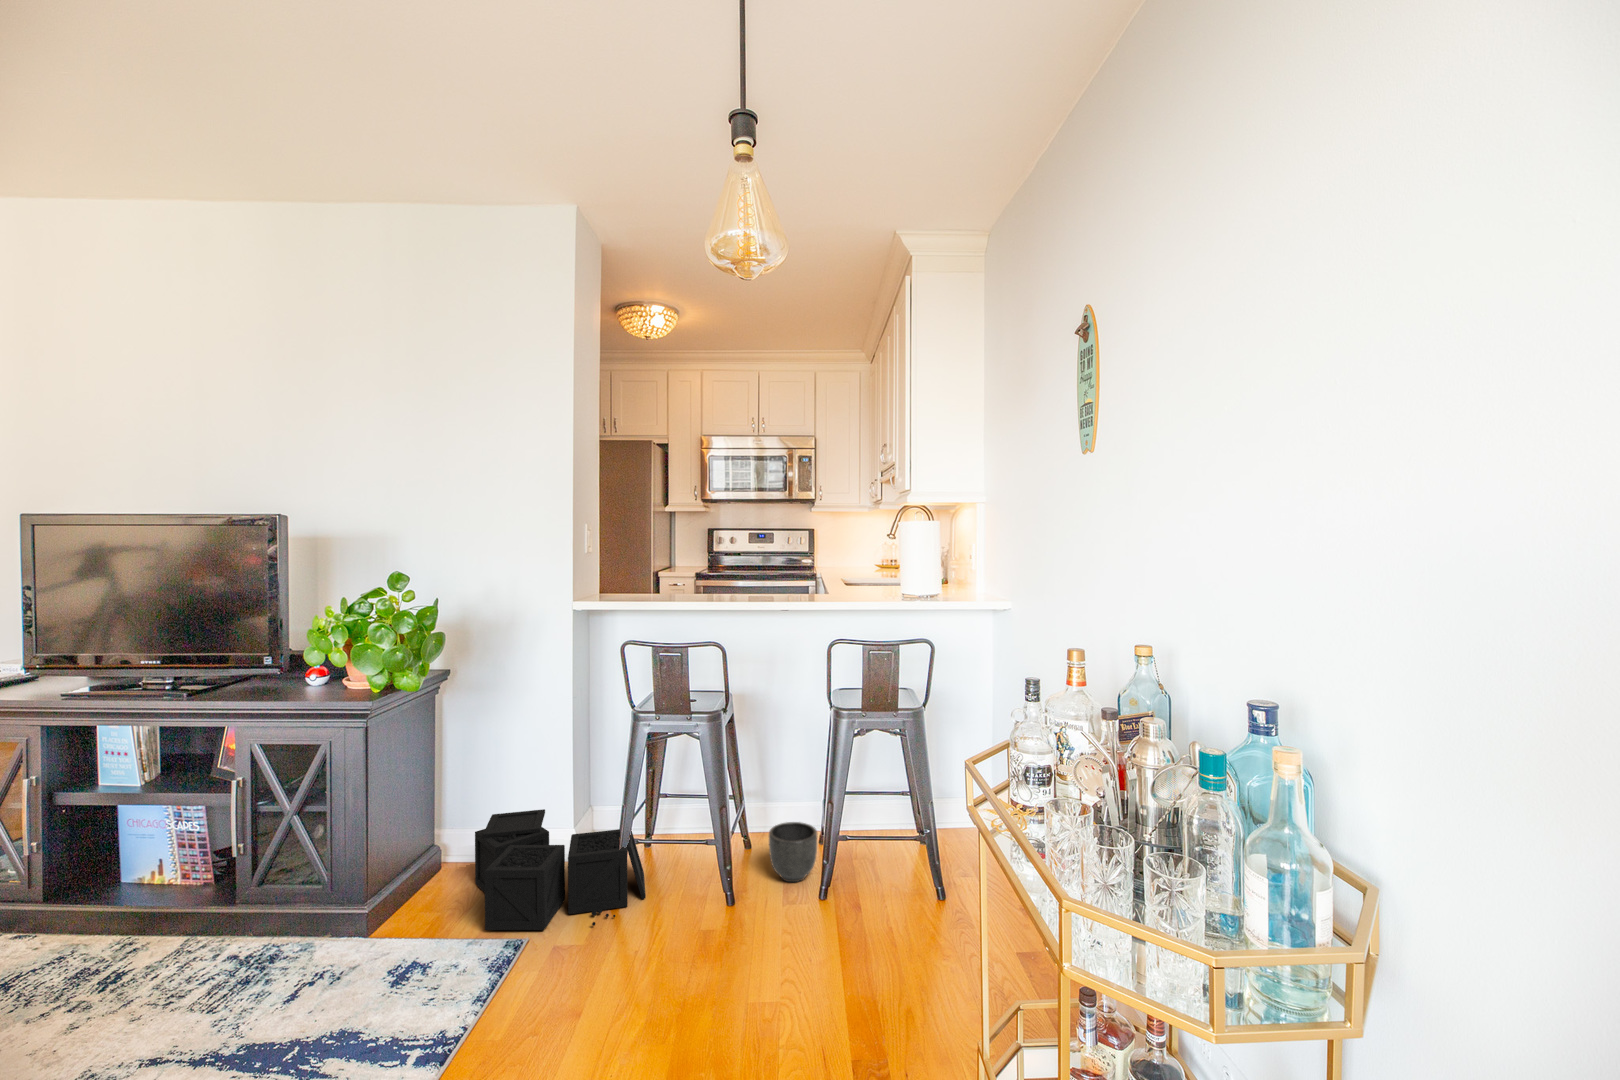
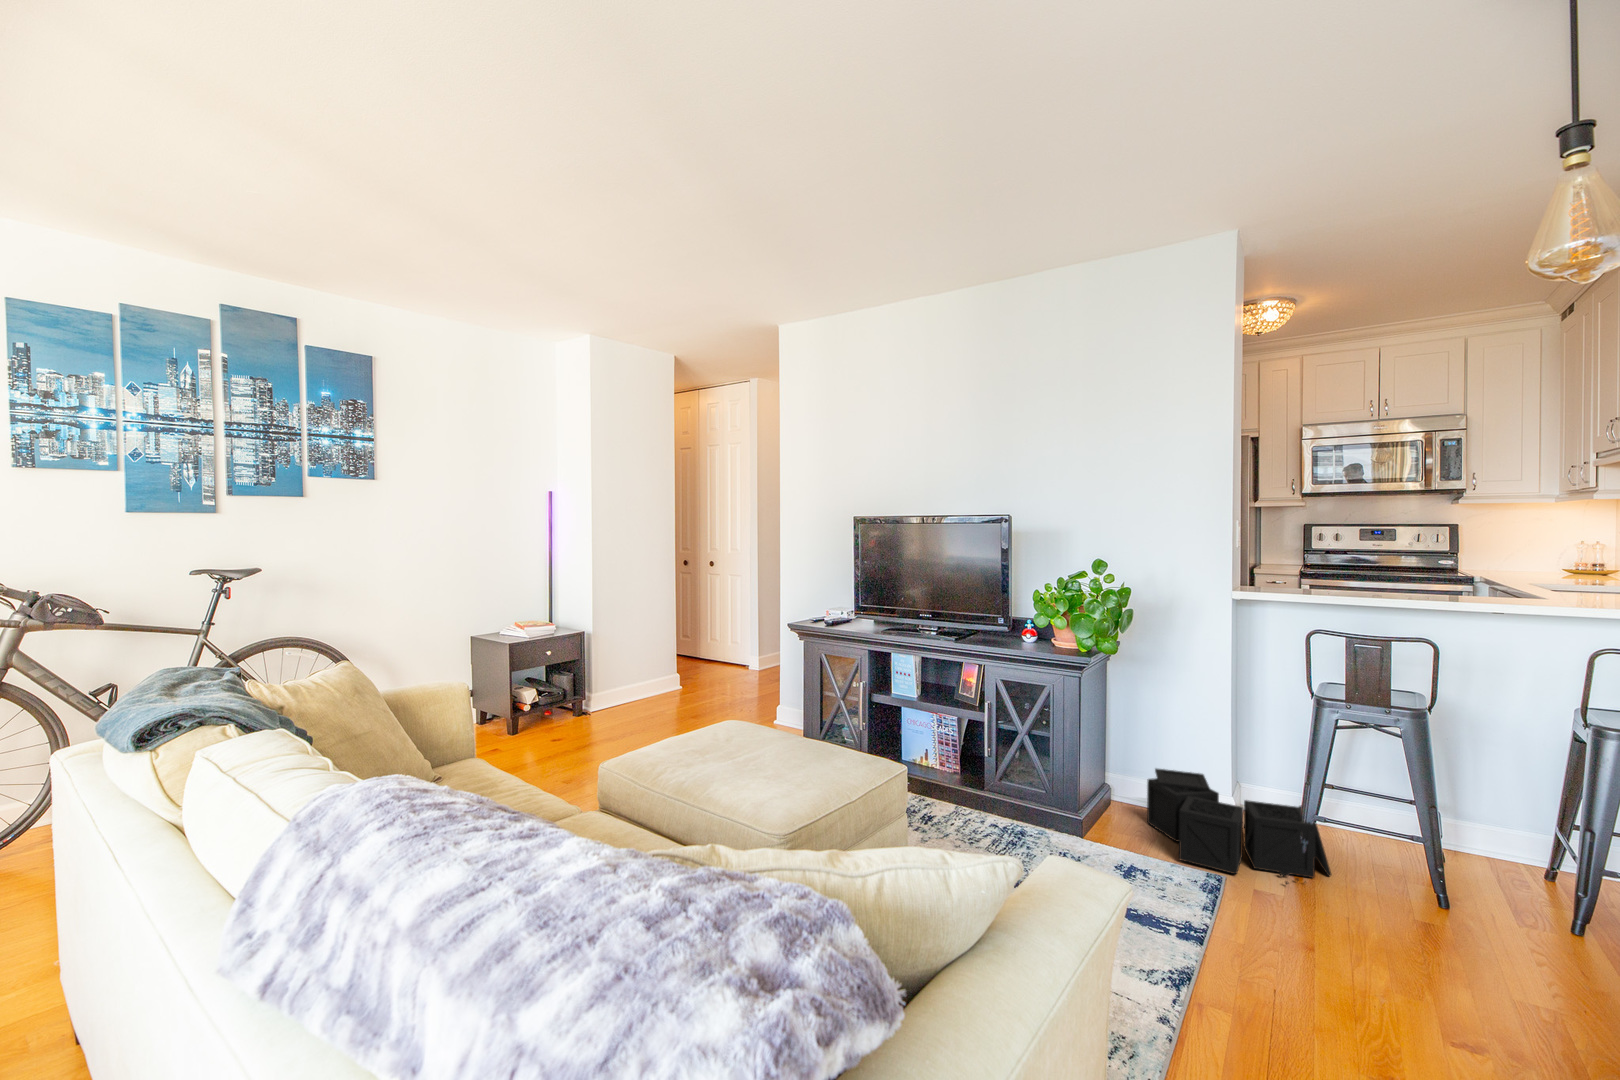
planter: present [769,822,817,882] -> none [1483,843,1558,910]

